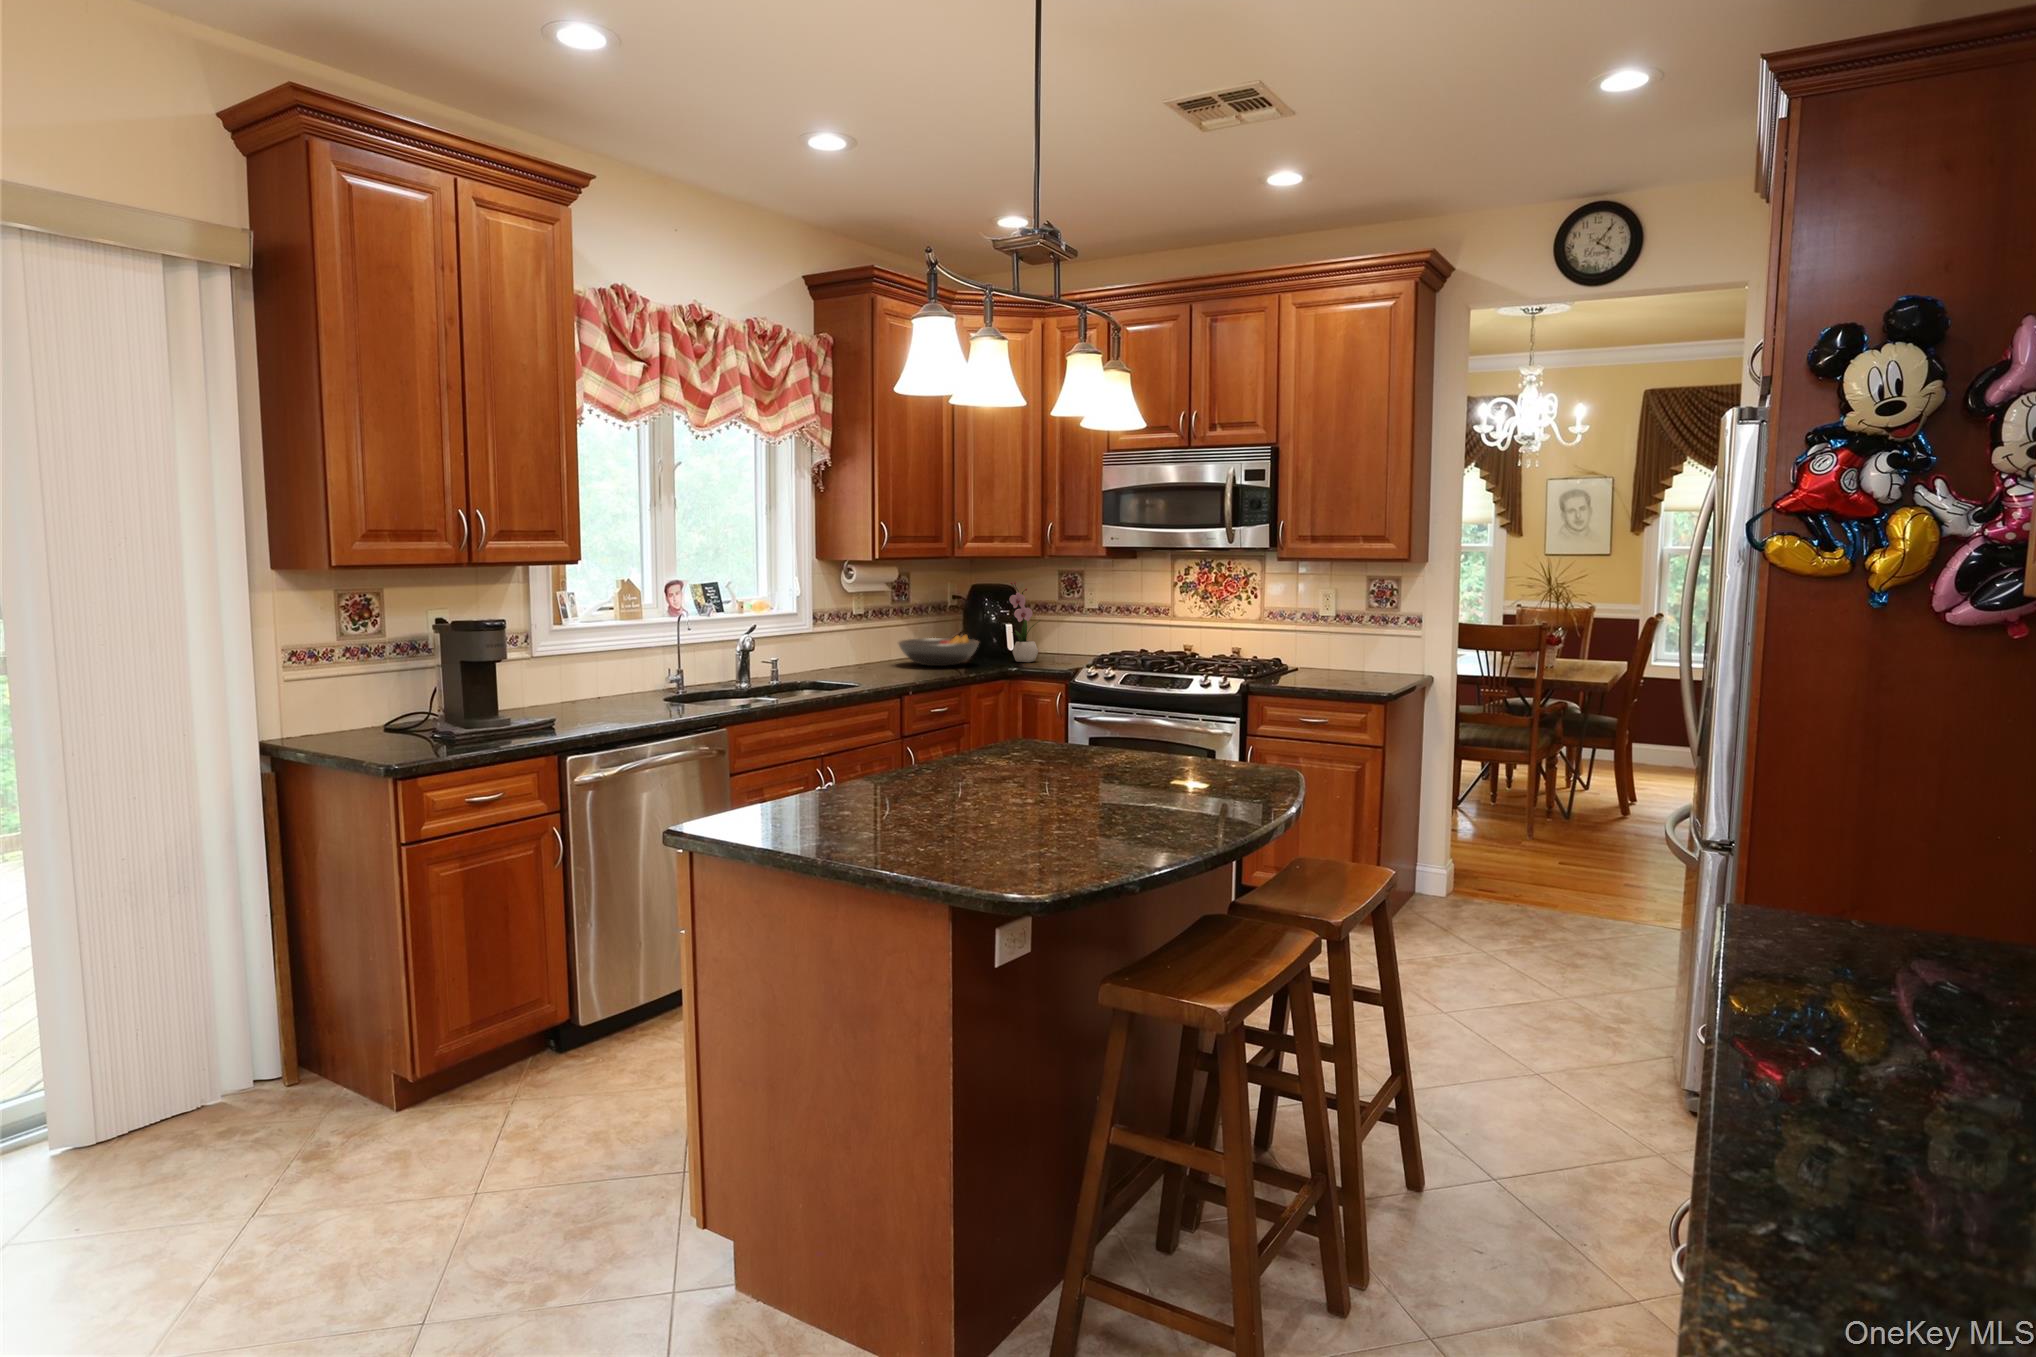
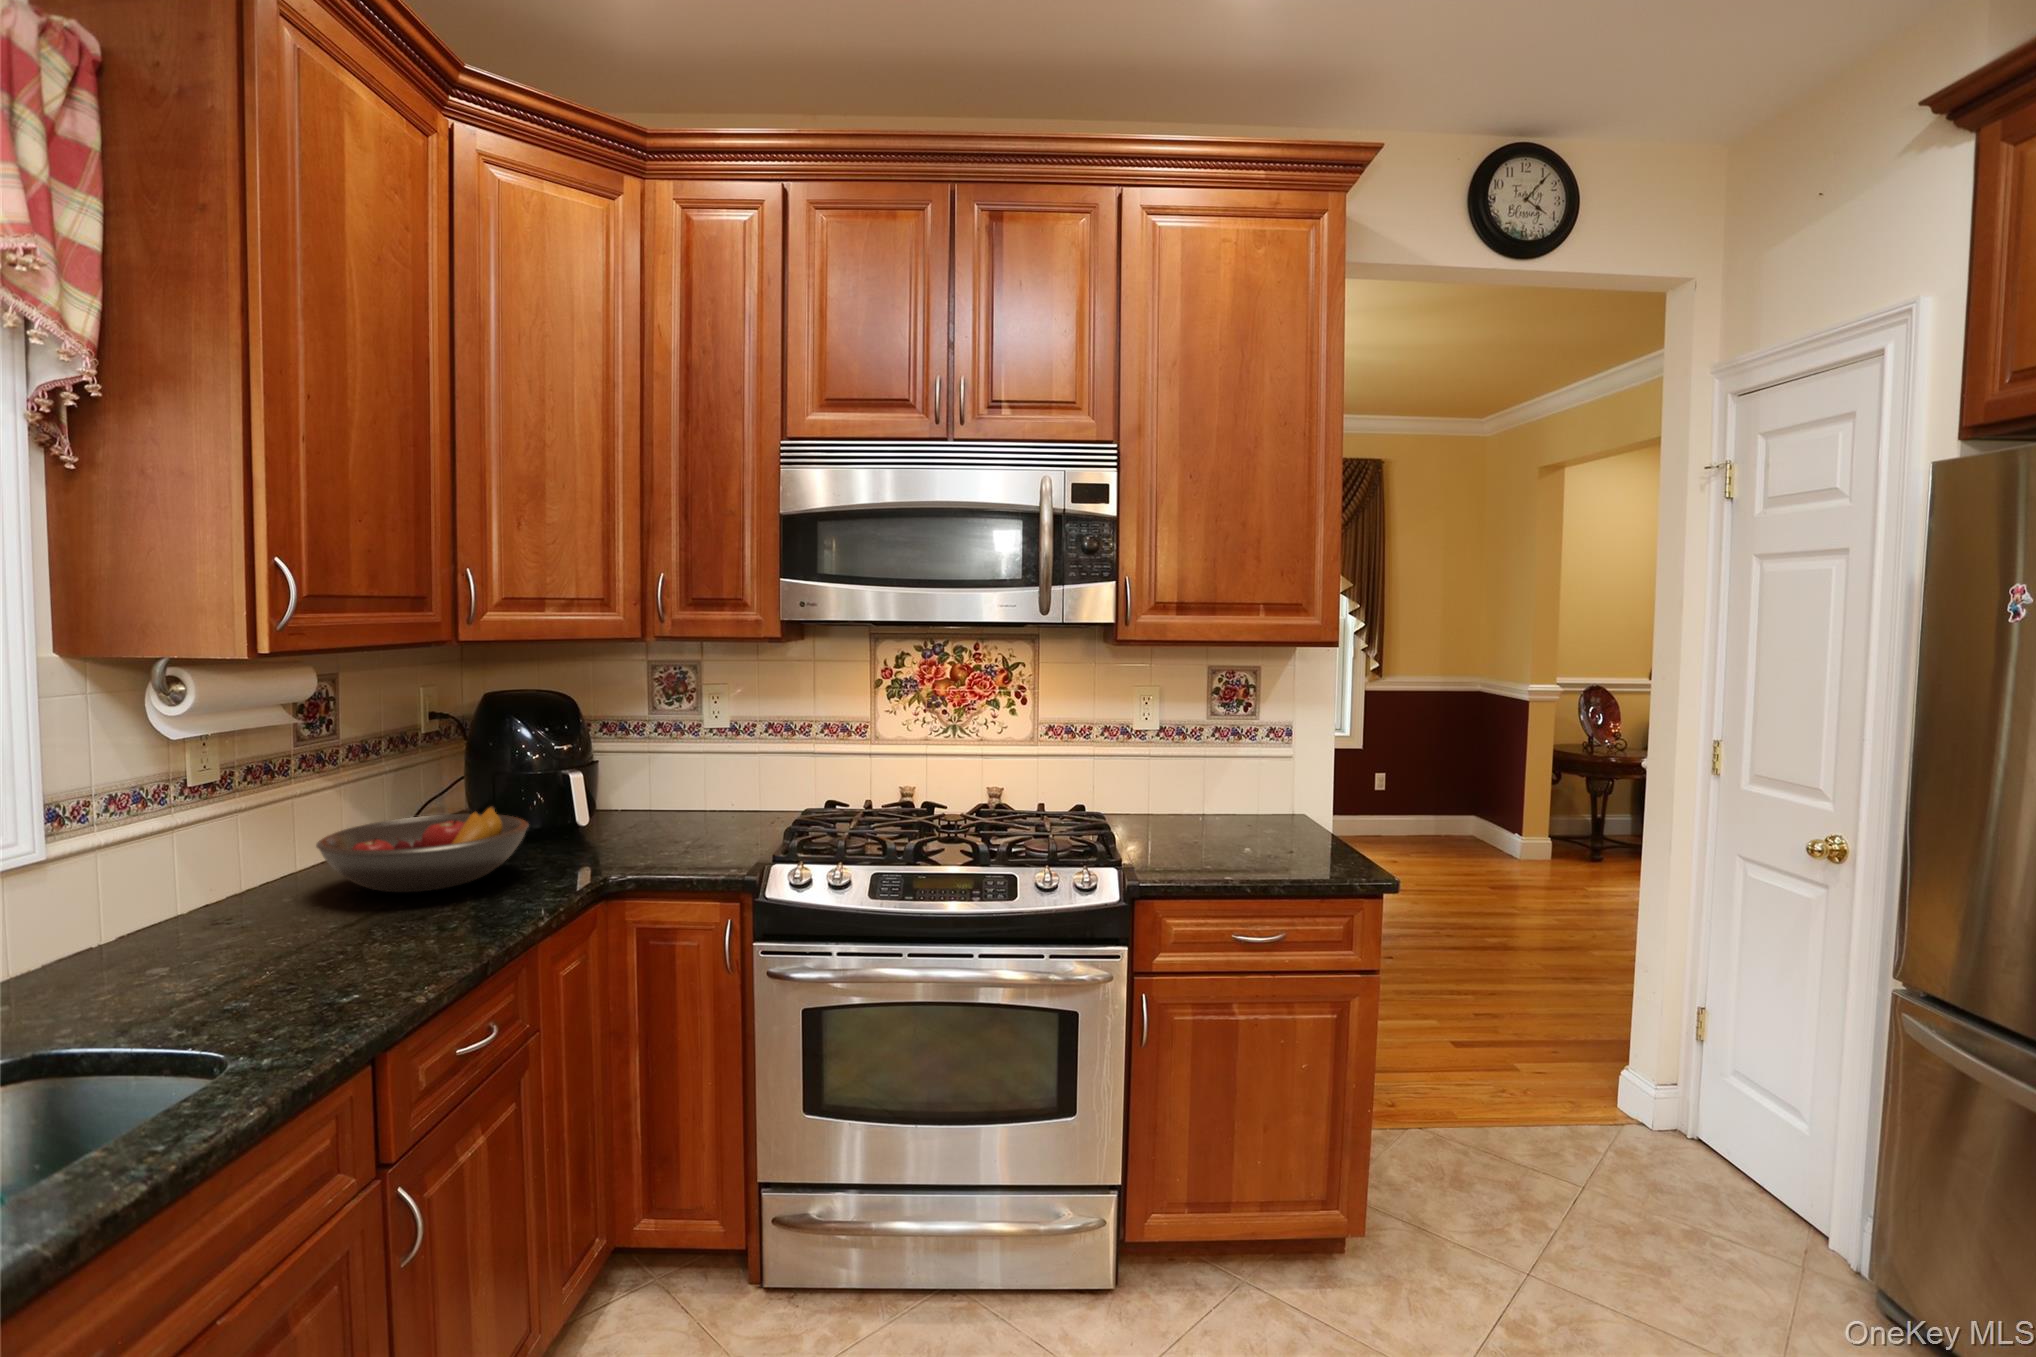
flower arrangement: present [1009,582,1038,662] -> none [585,689,647,848]

